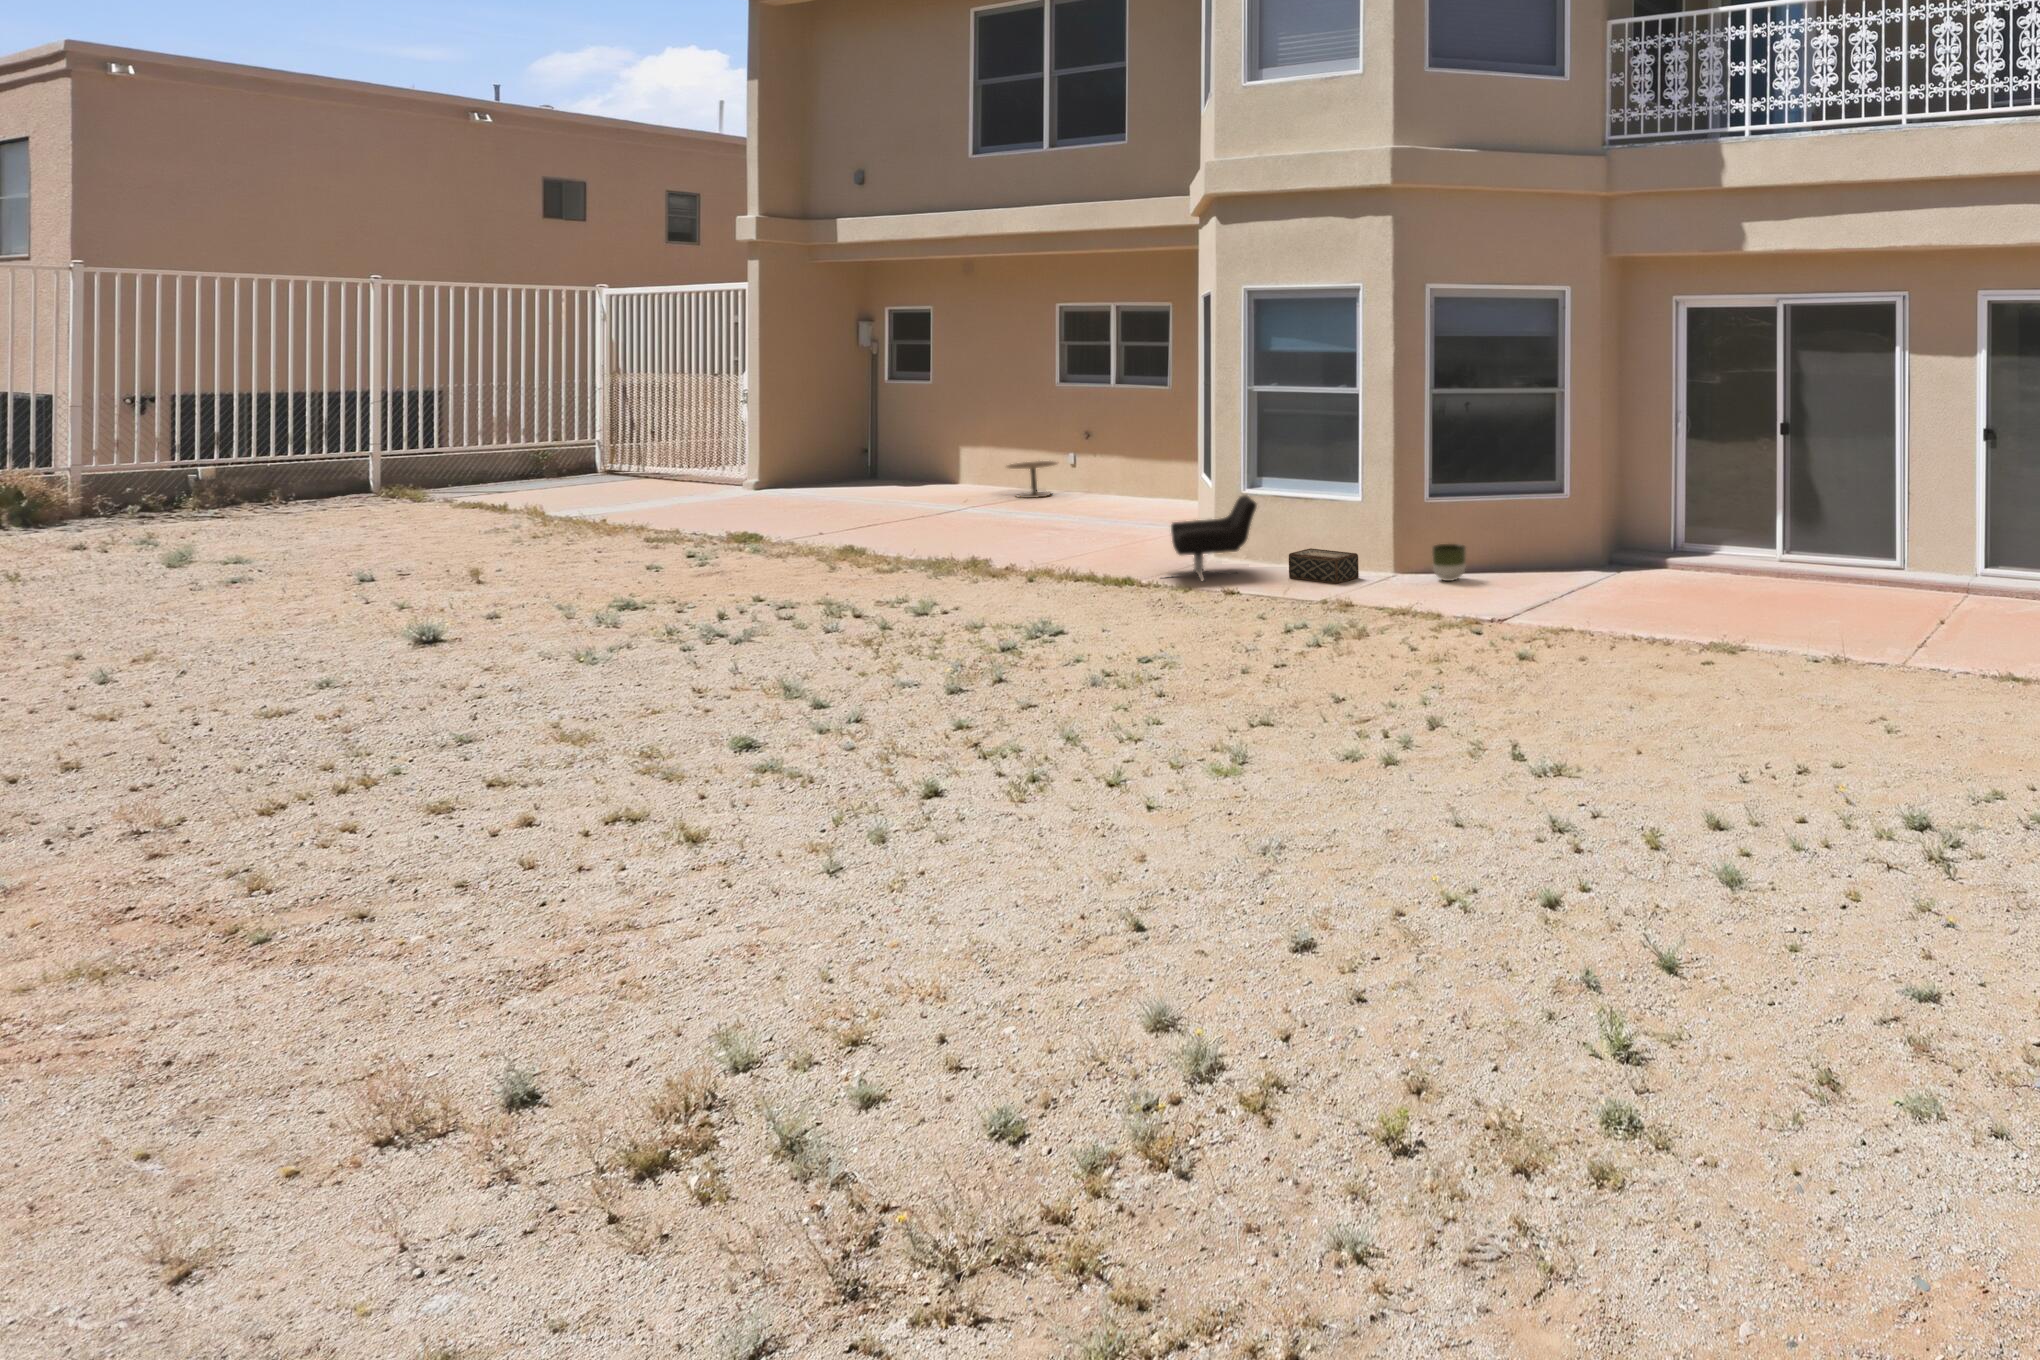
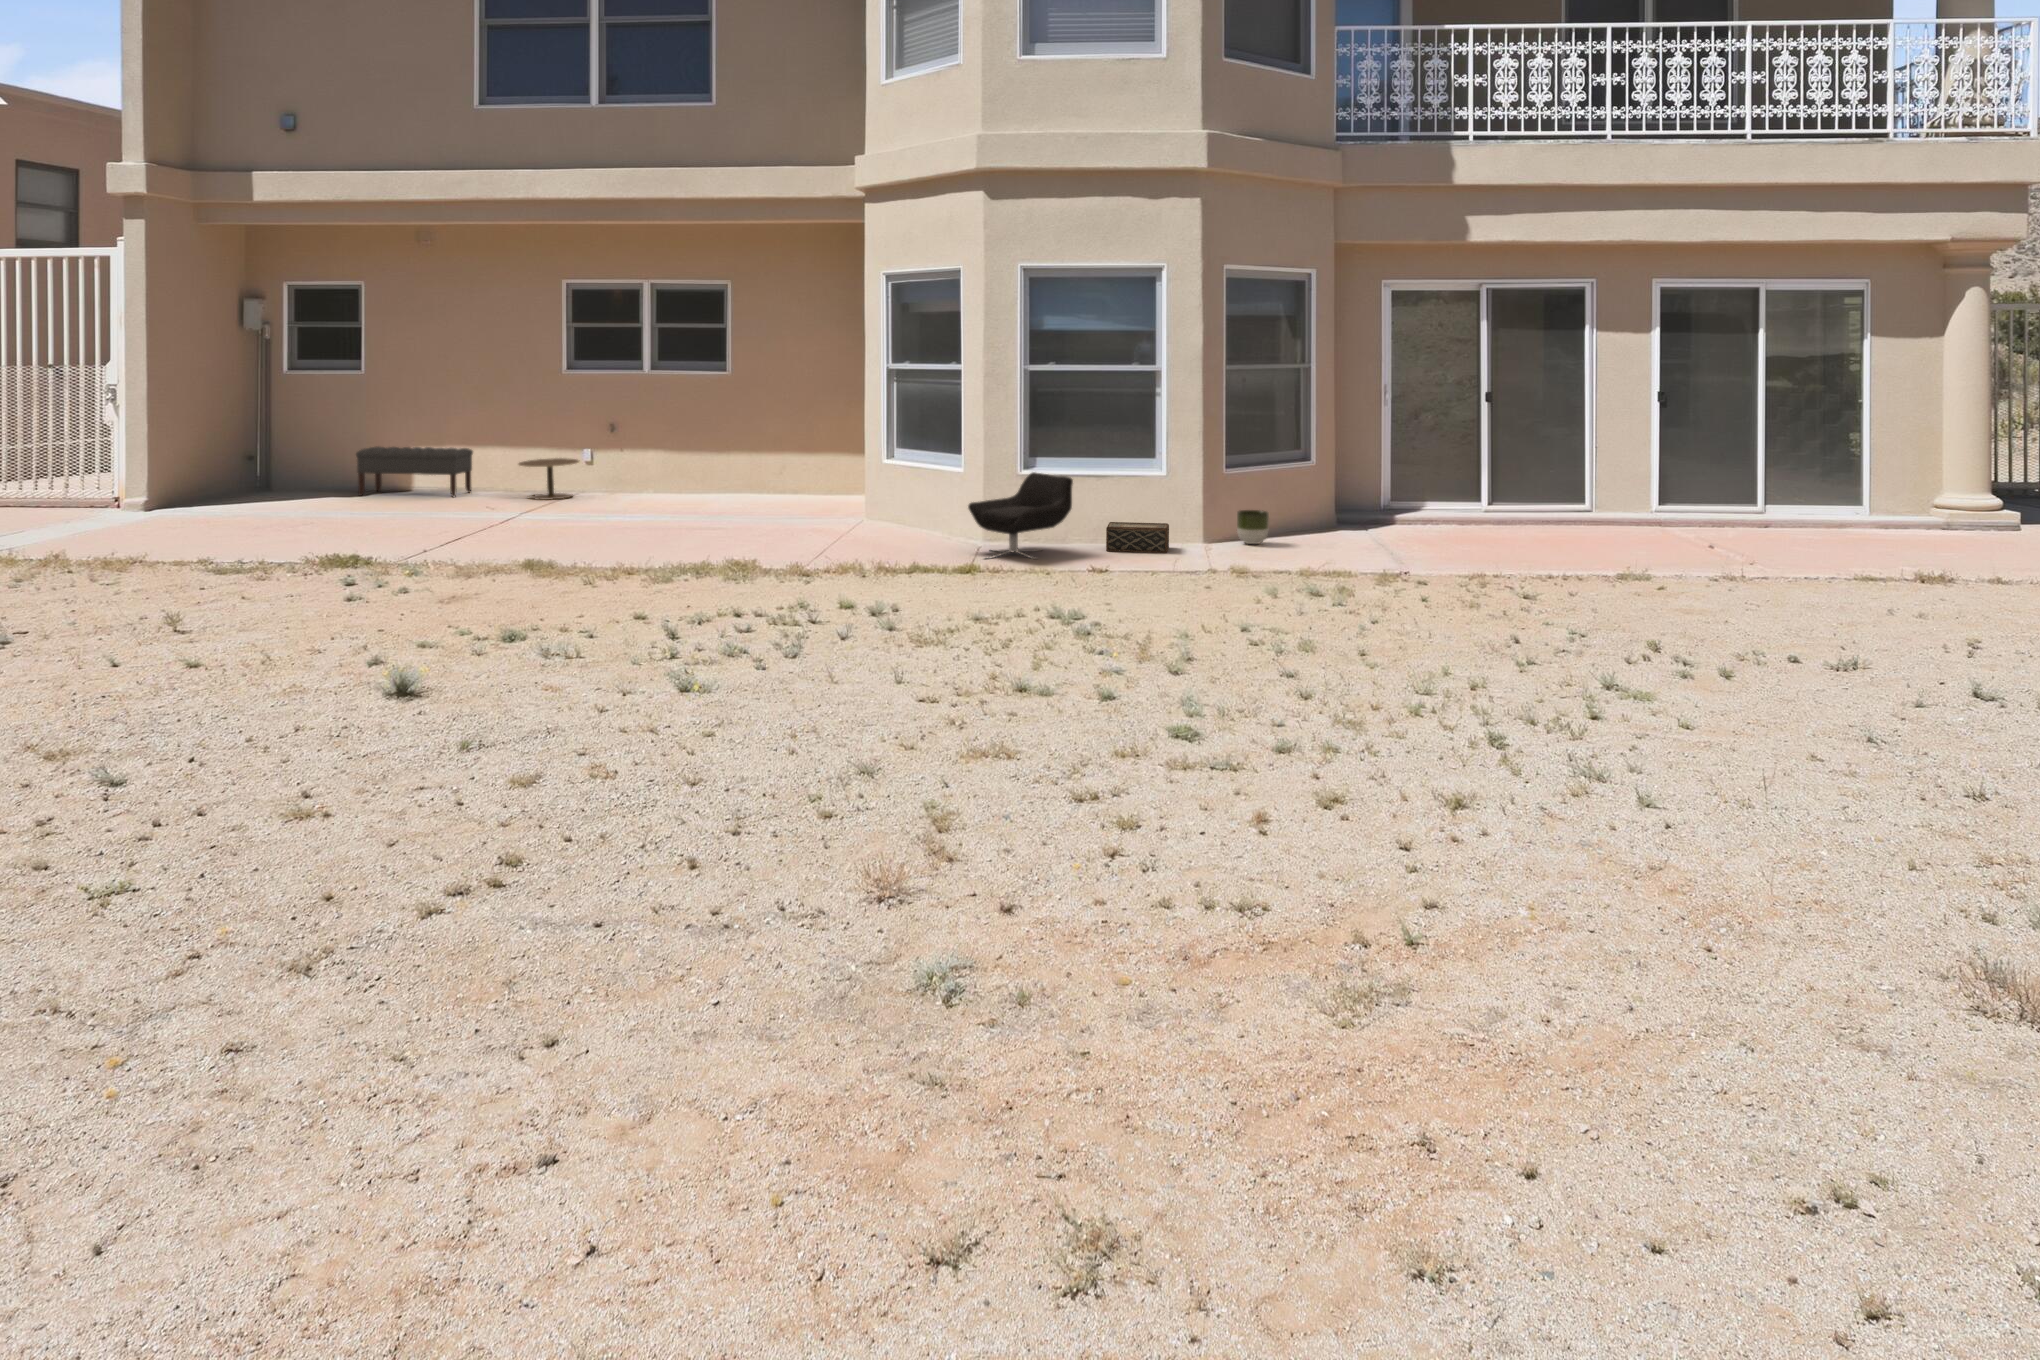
bench: none [909,446,995,492] -> present [356,447,473,497]

